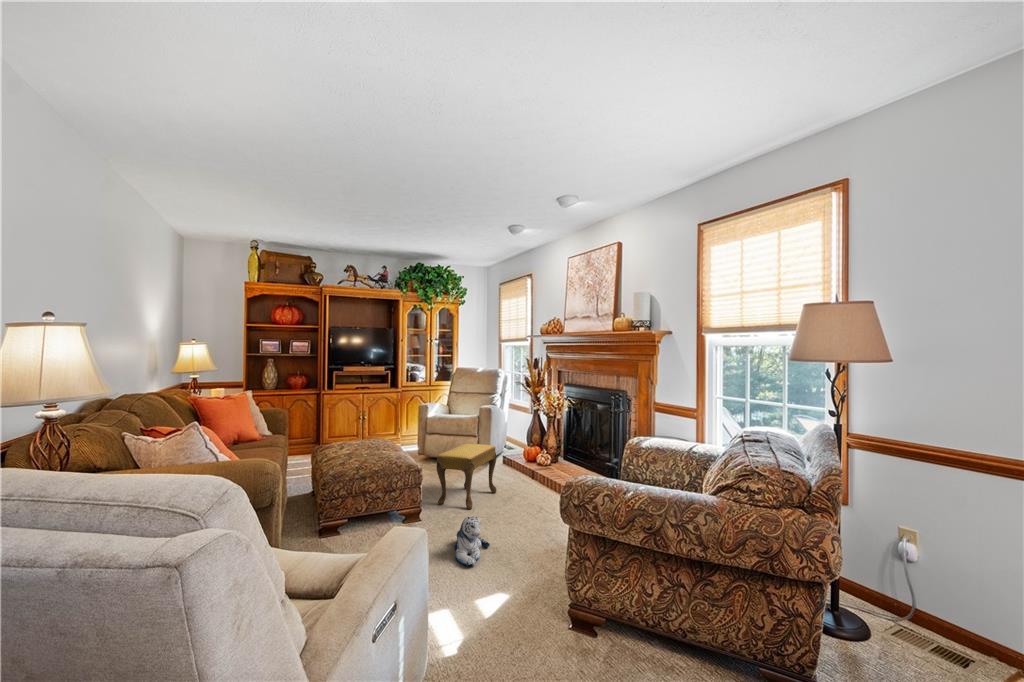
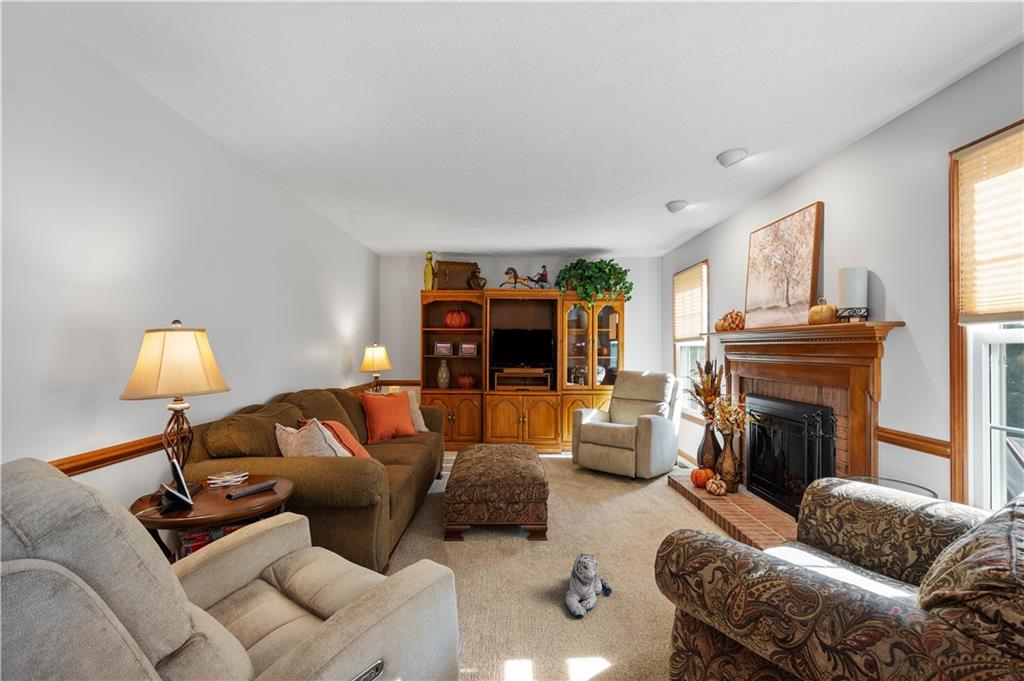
footstool: present [437,443,496,509] -> none [570,459,646,539]

